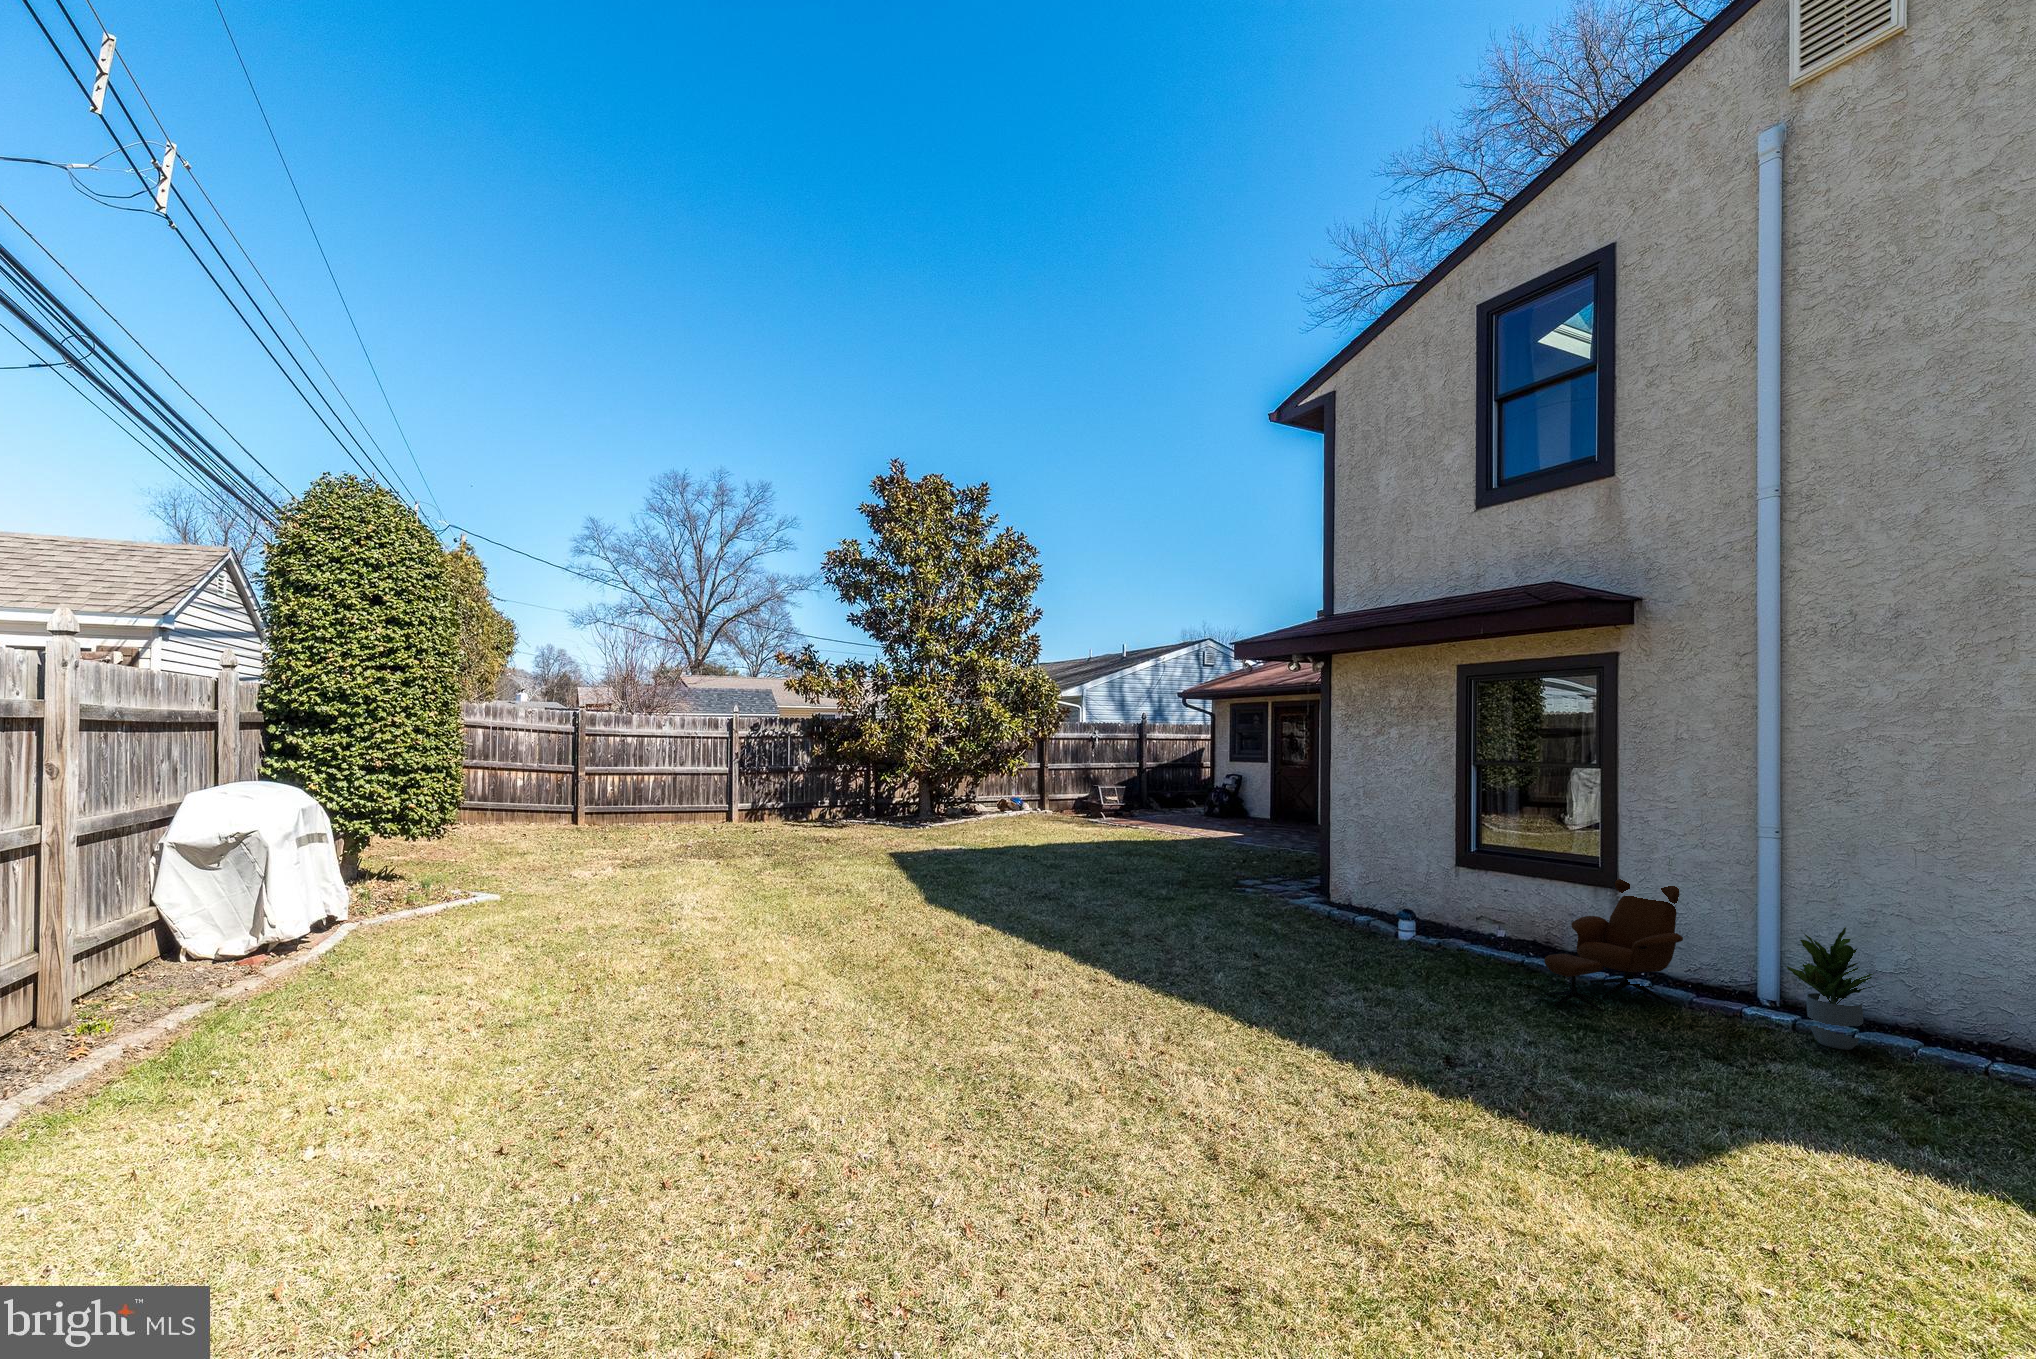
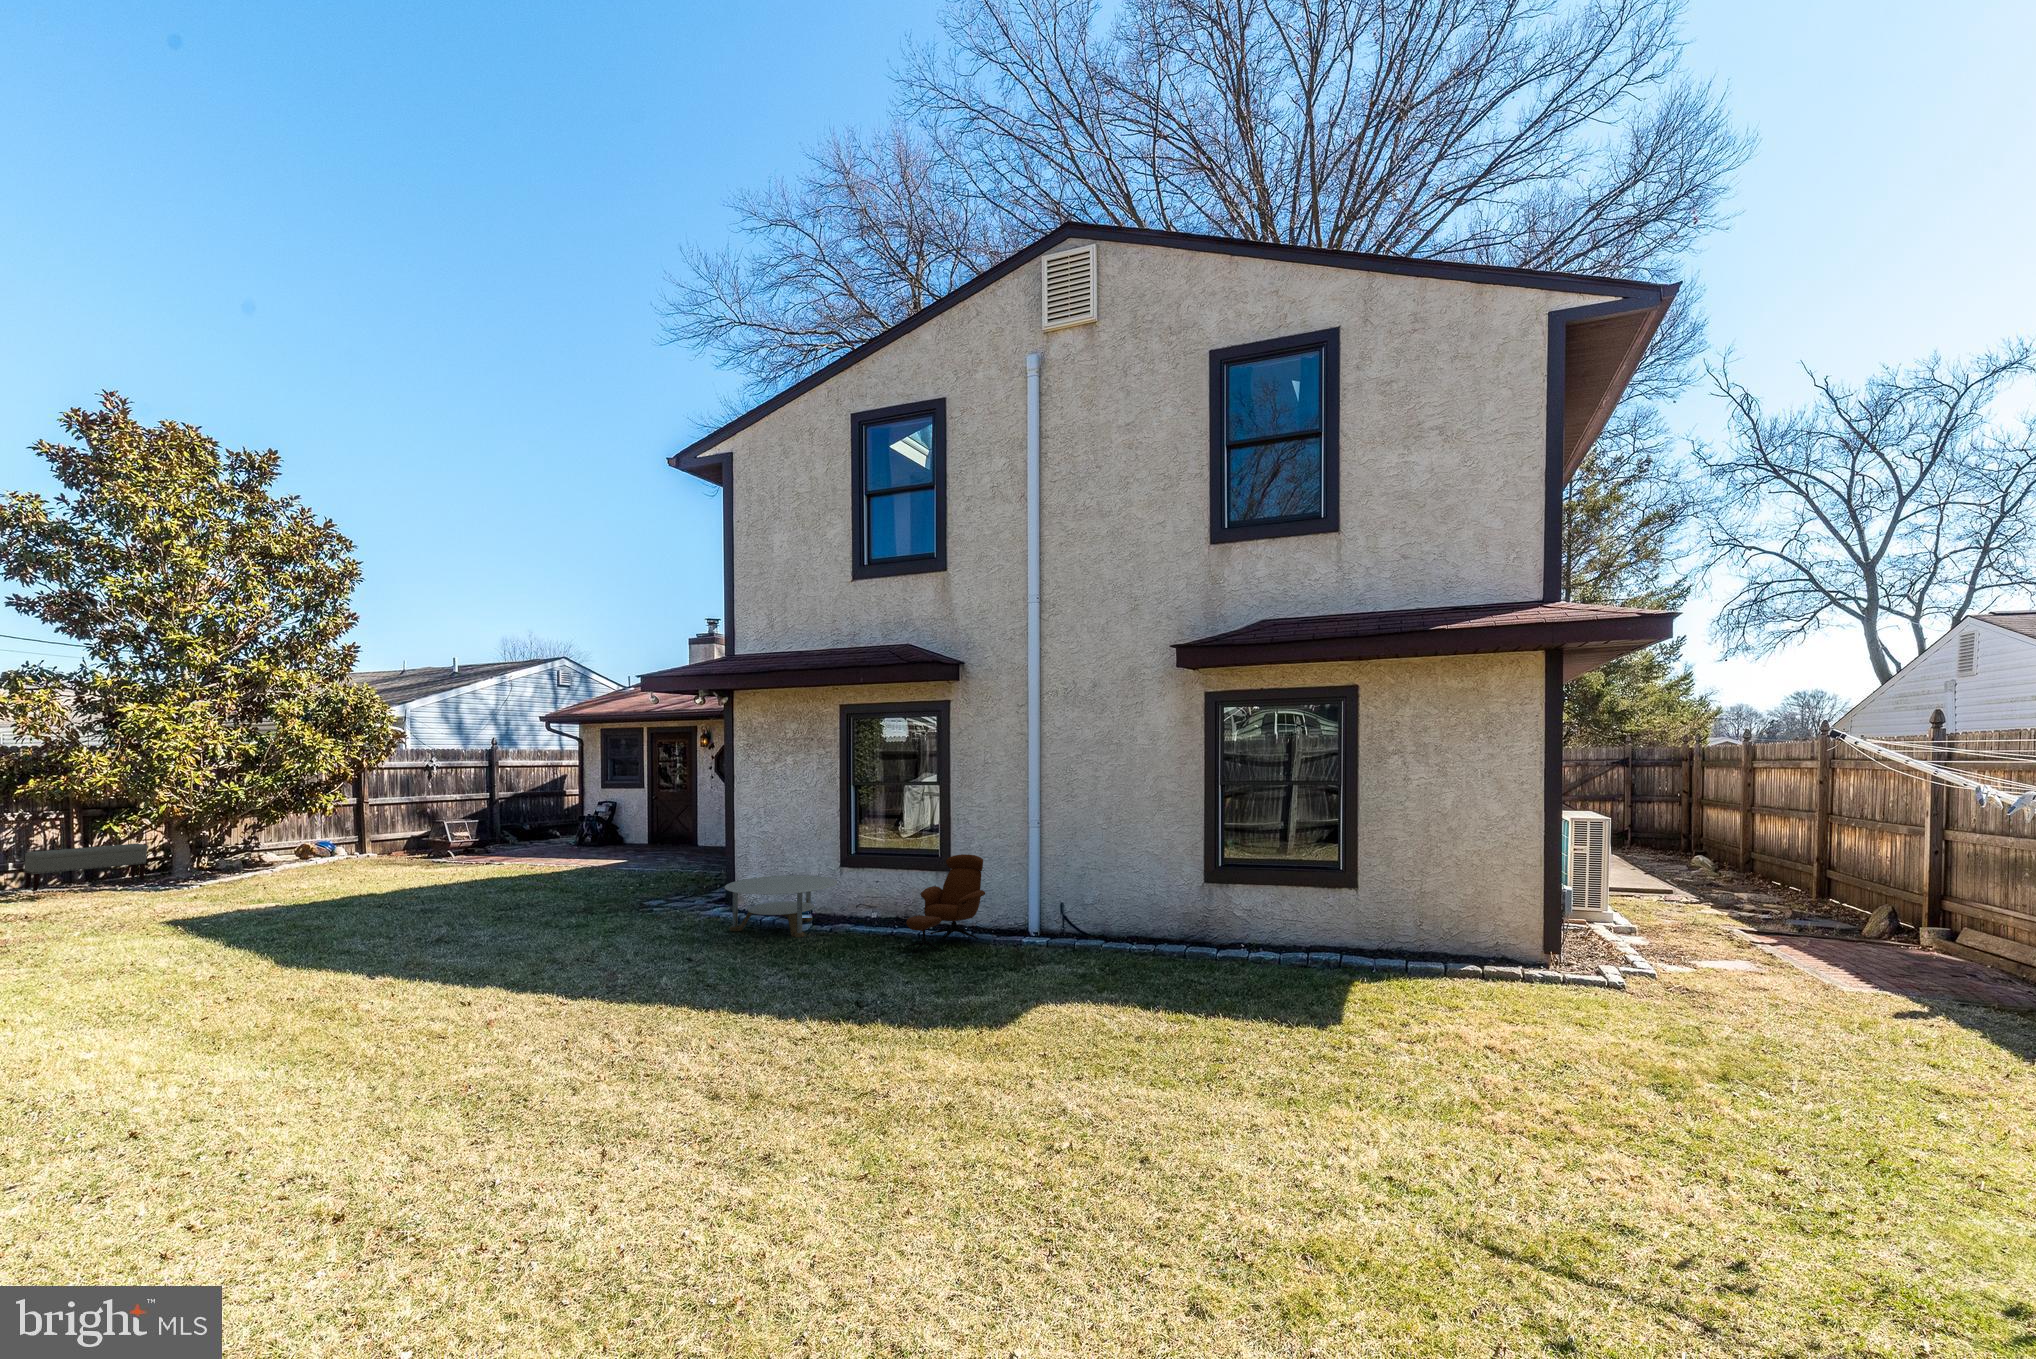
bench: none [847,788,909,817] -> present [24,843,148,891]
round table: none [1310,872,1452,953] -> present [724,875,837,937]
potted plant: present [1787,927,1874,1049] -> none [1038,872,1084,946]

